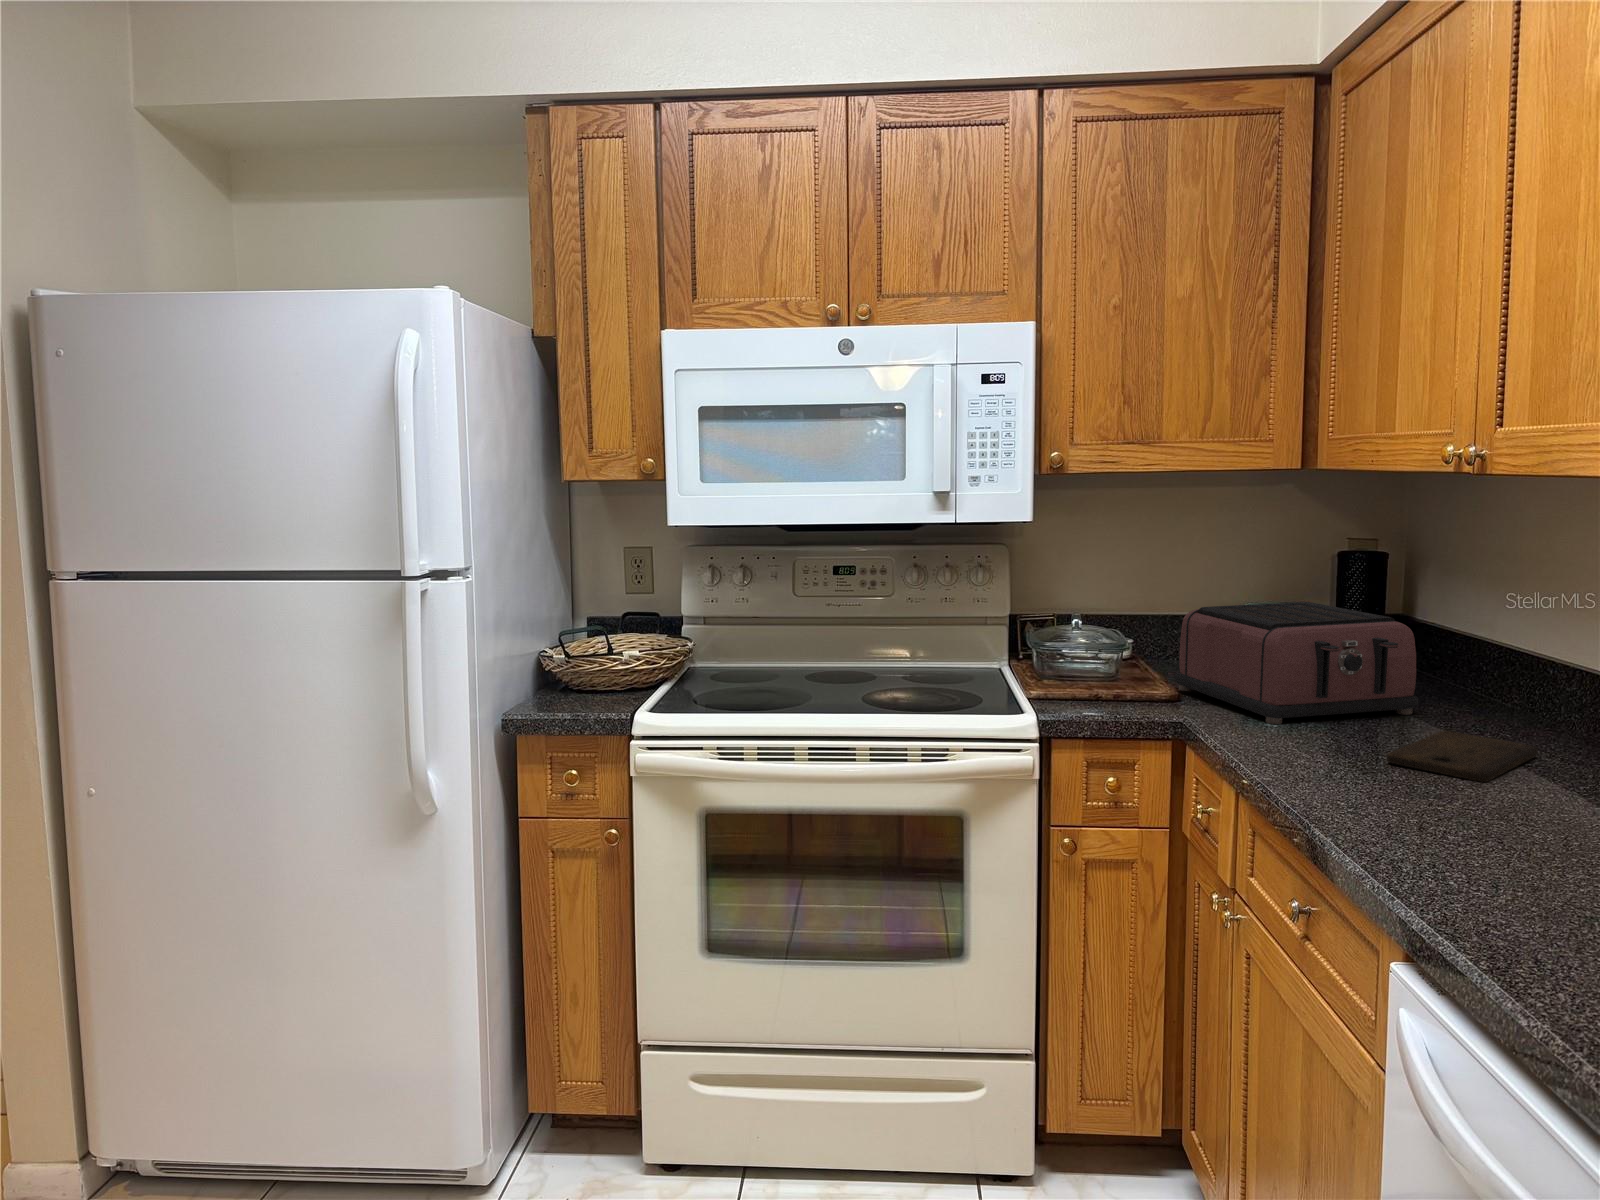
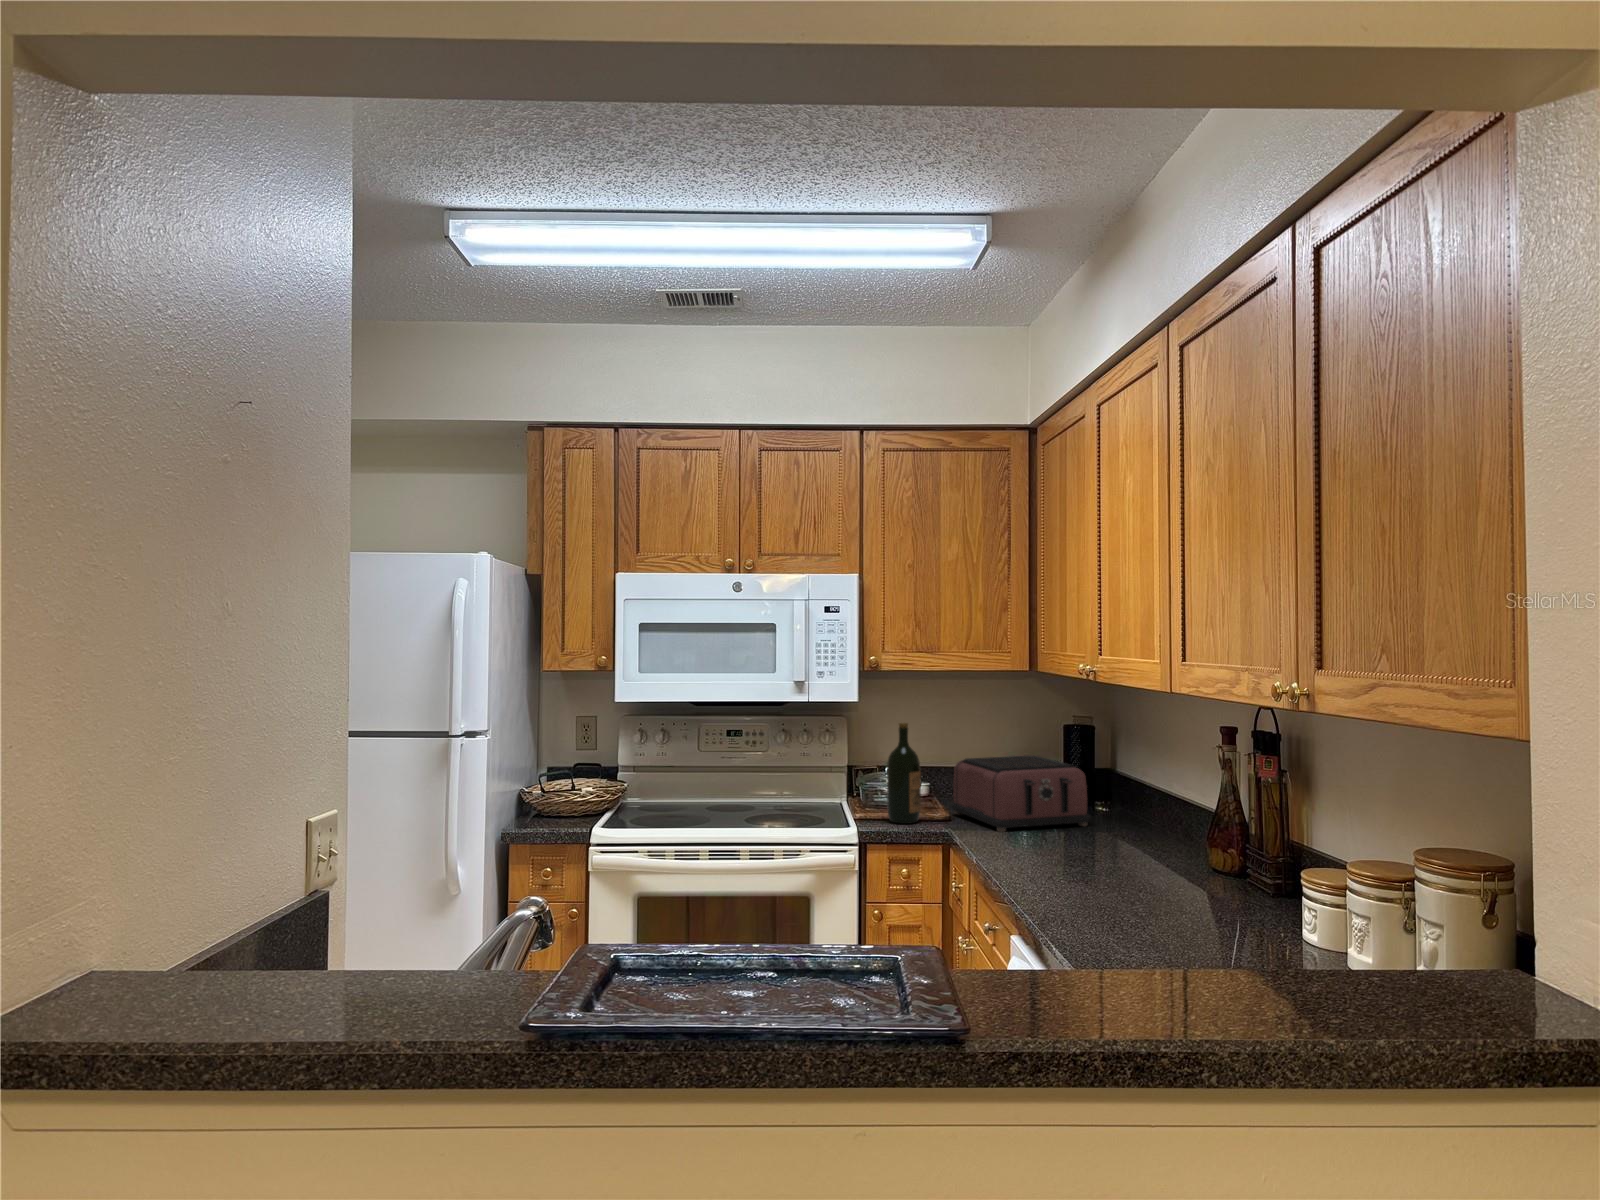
wine bottle: none [1080,552,1135,707] -> present [887,723,921,824]
cutting board: present [1387,731,1538,782] -> none [1049,833,1136,857]

